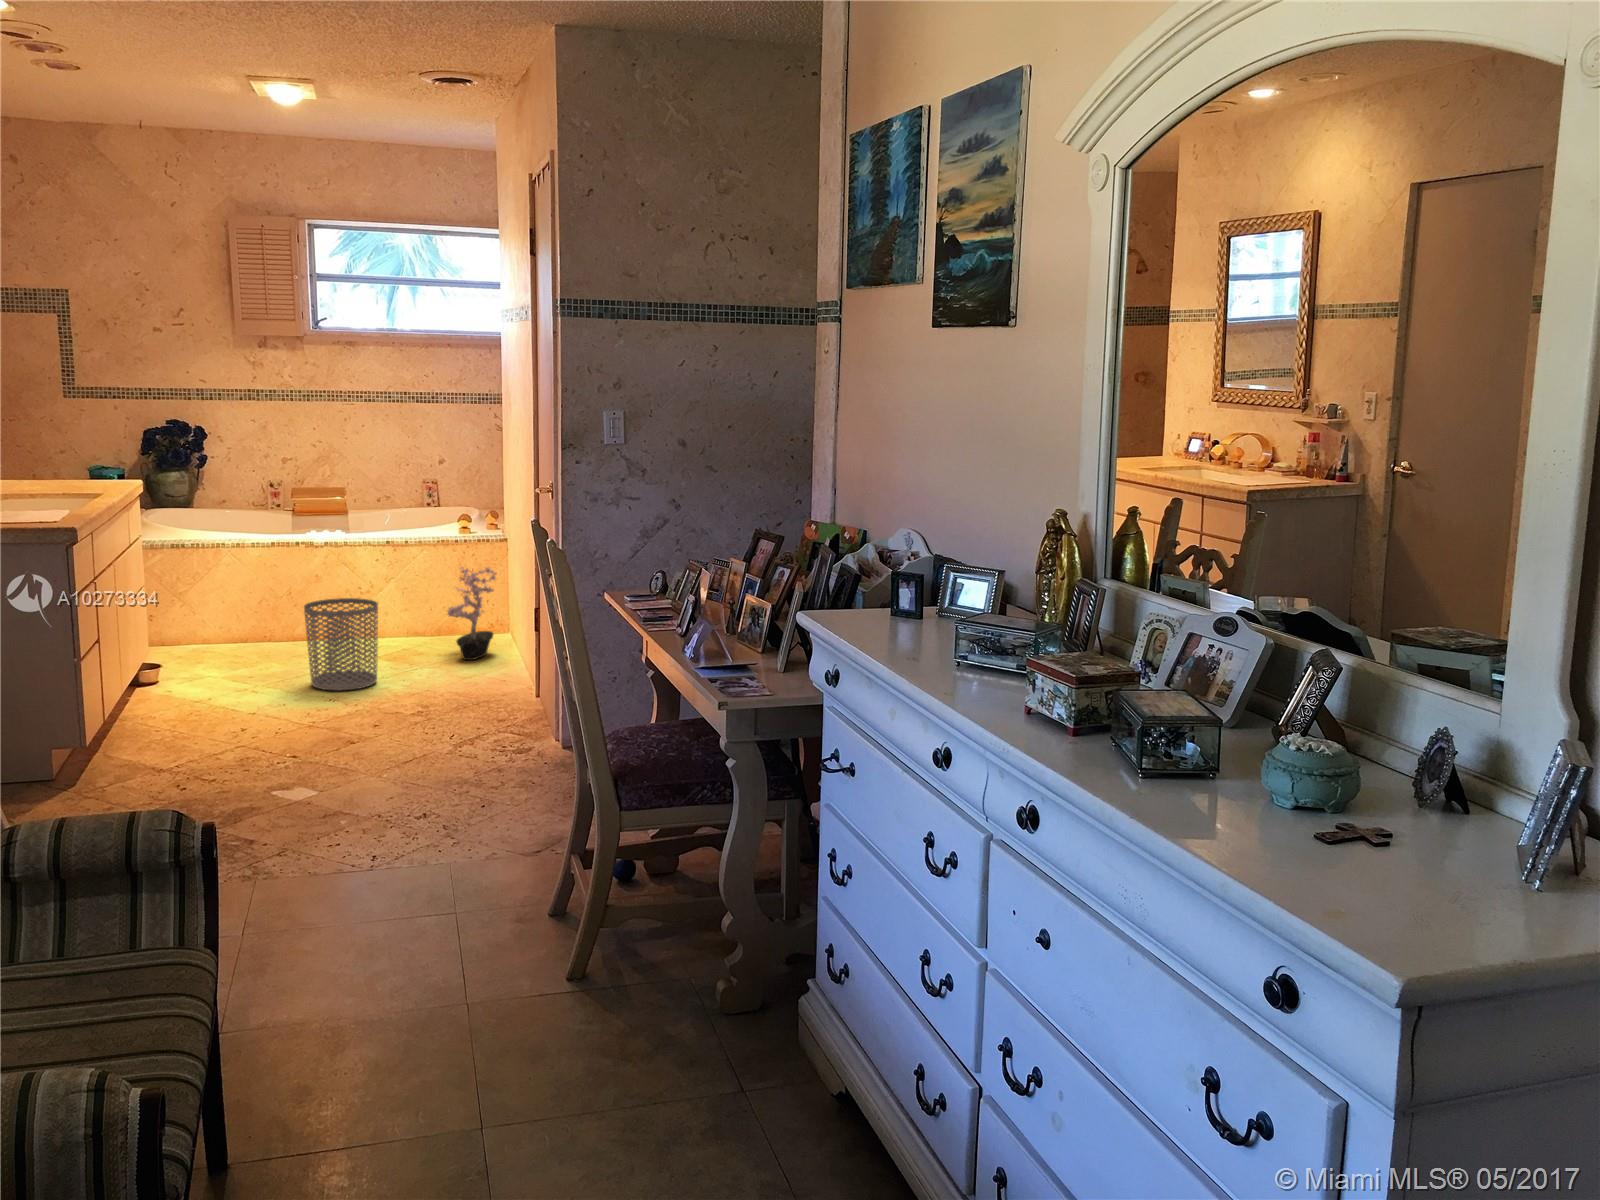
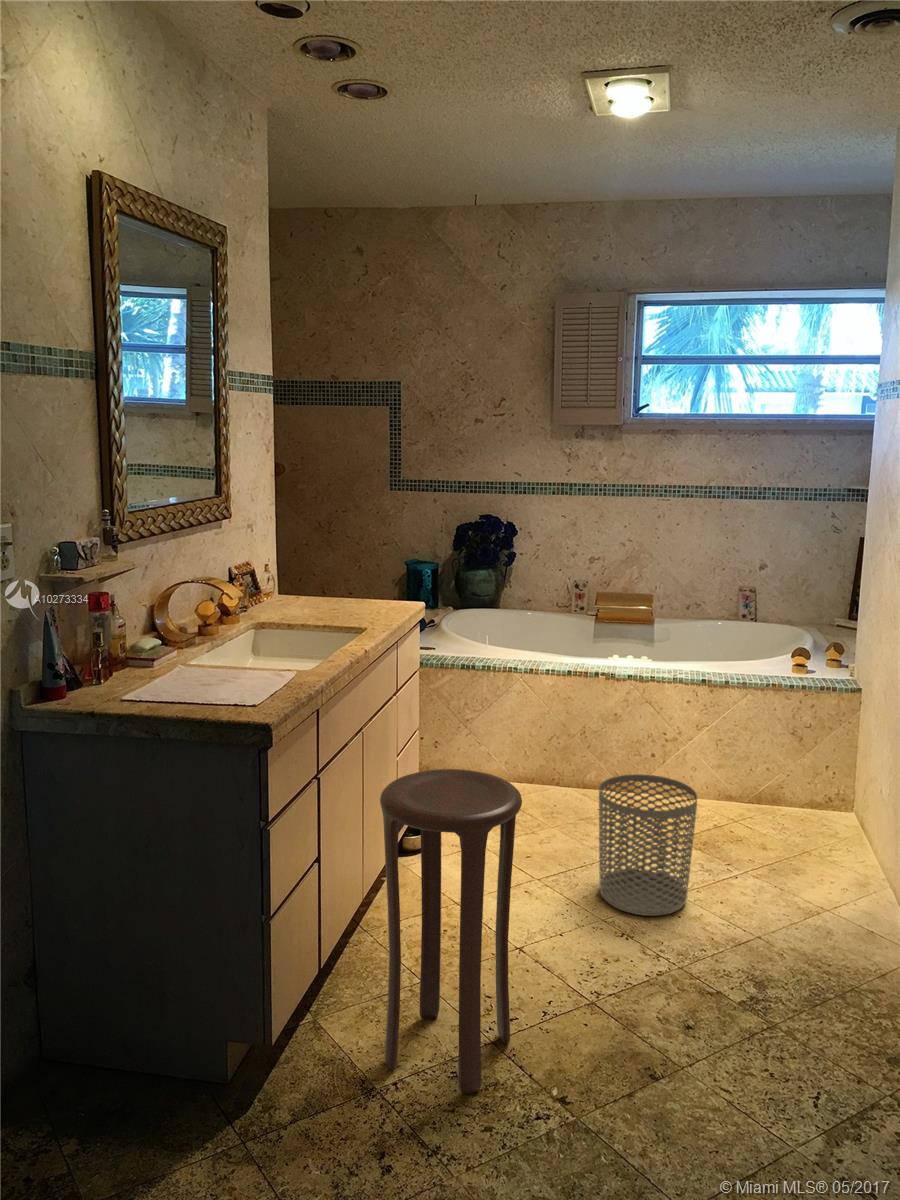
stool: none [150,566,254,759] -> present [380,769,522,1094]
potted plant: present [448,567,497,660] -> none [776,730,867,869]

